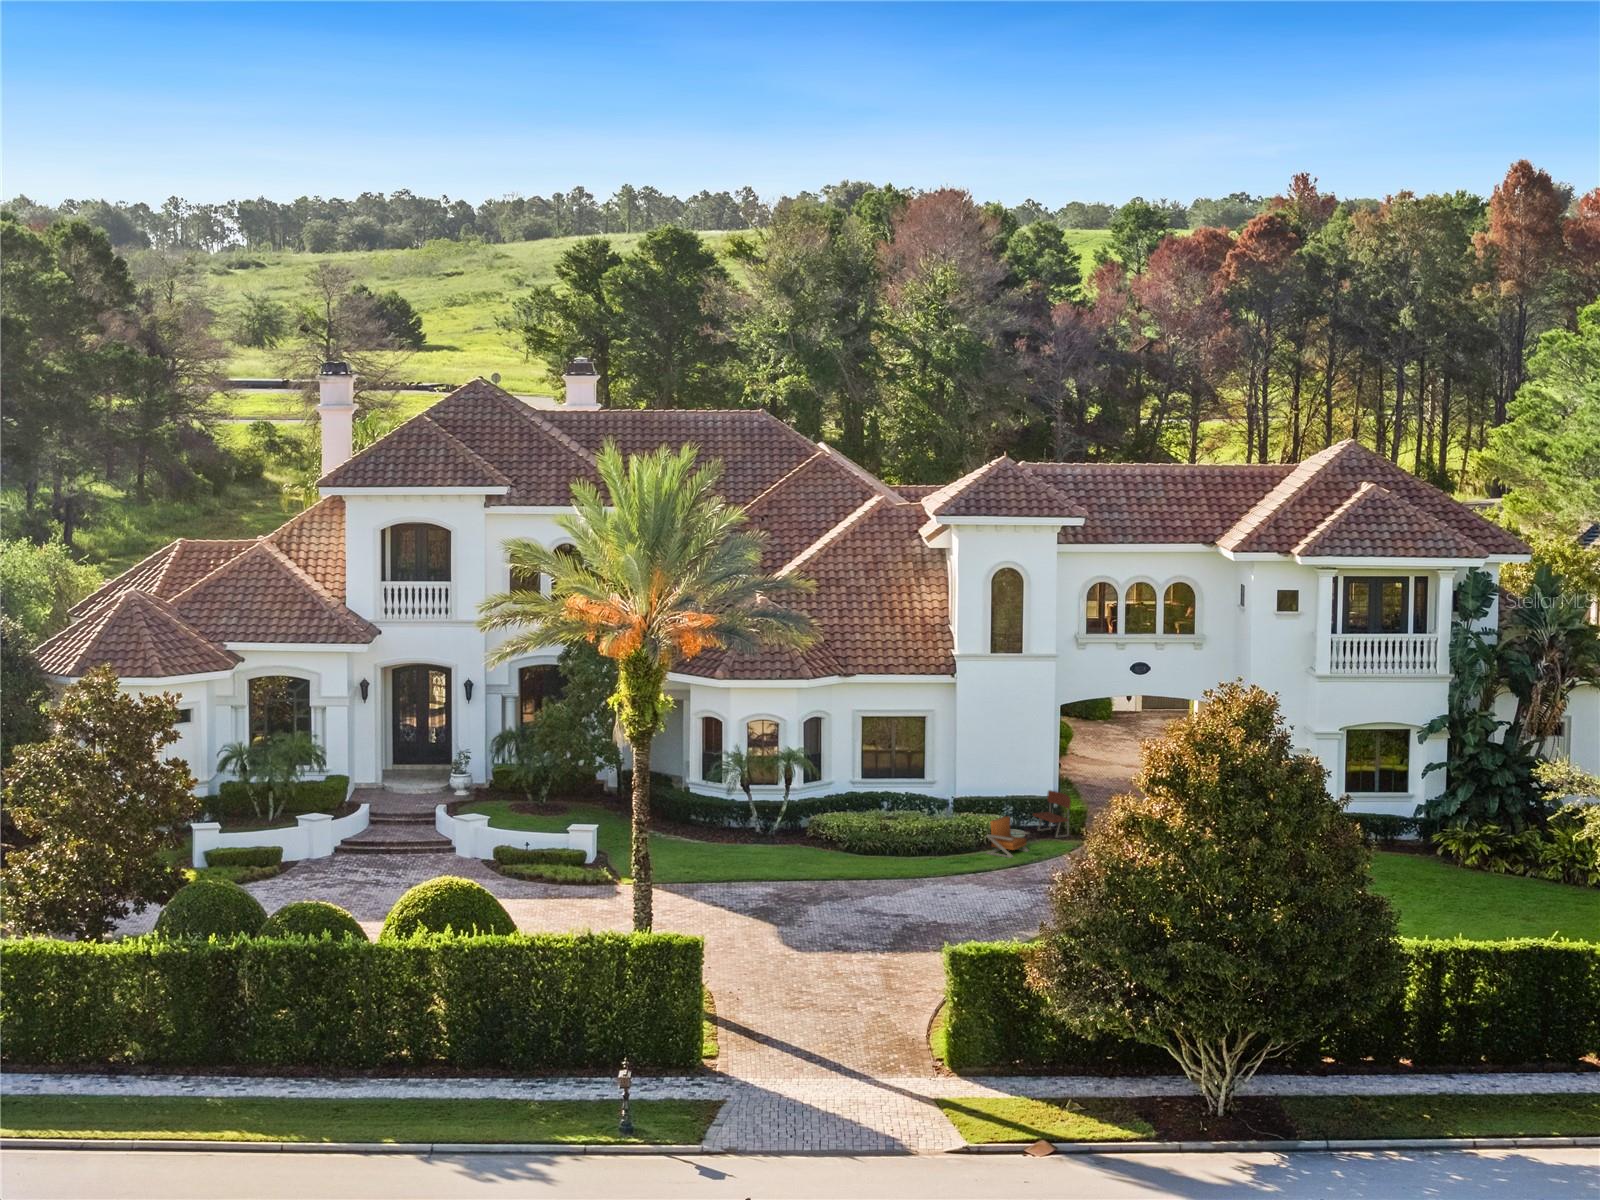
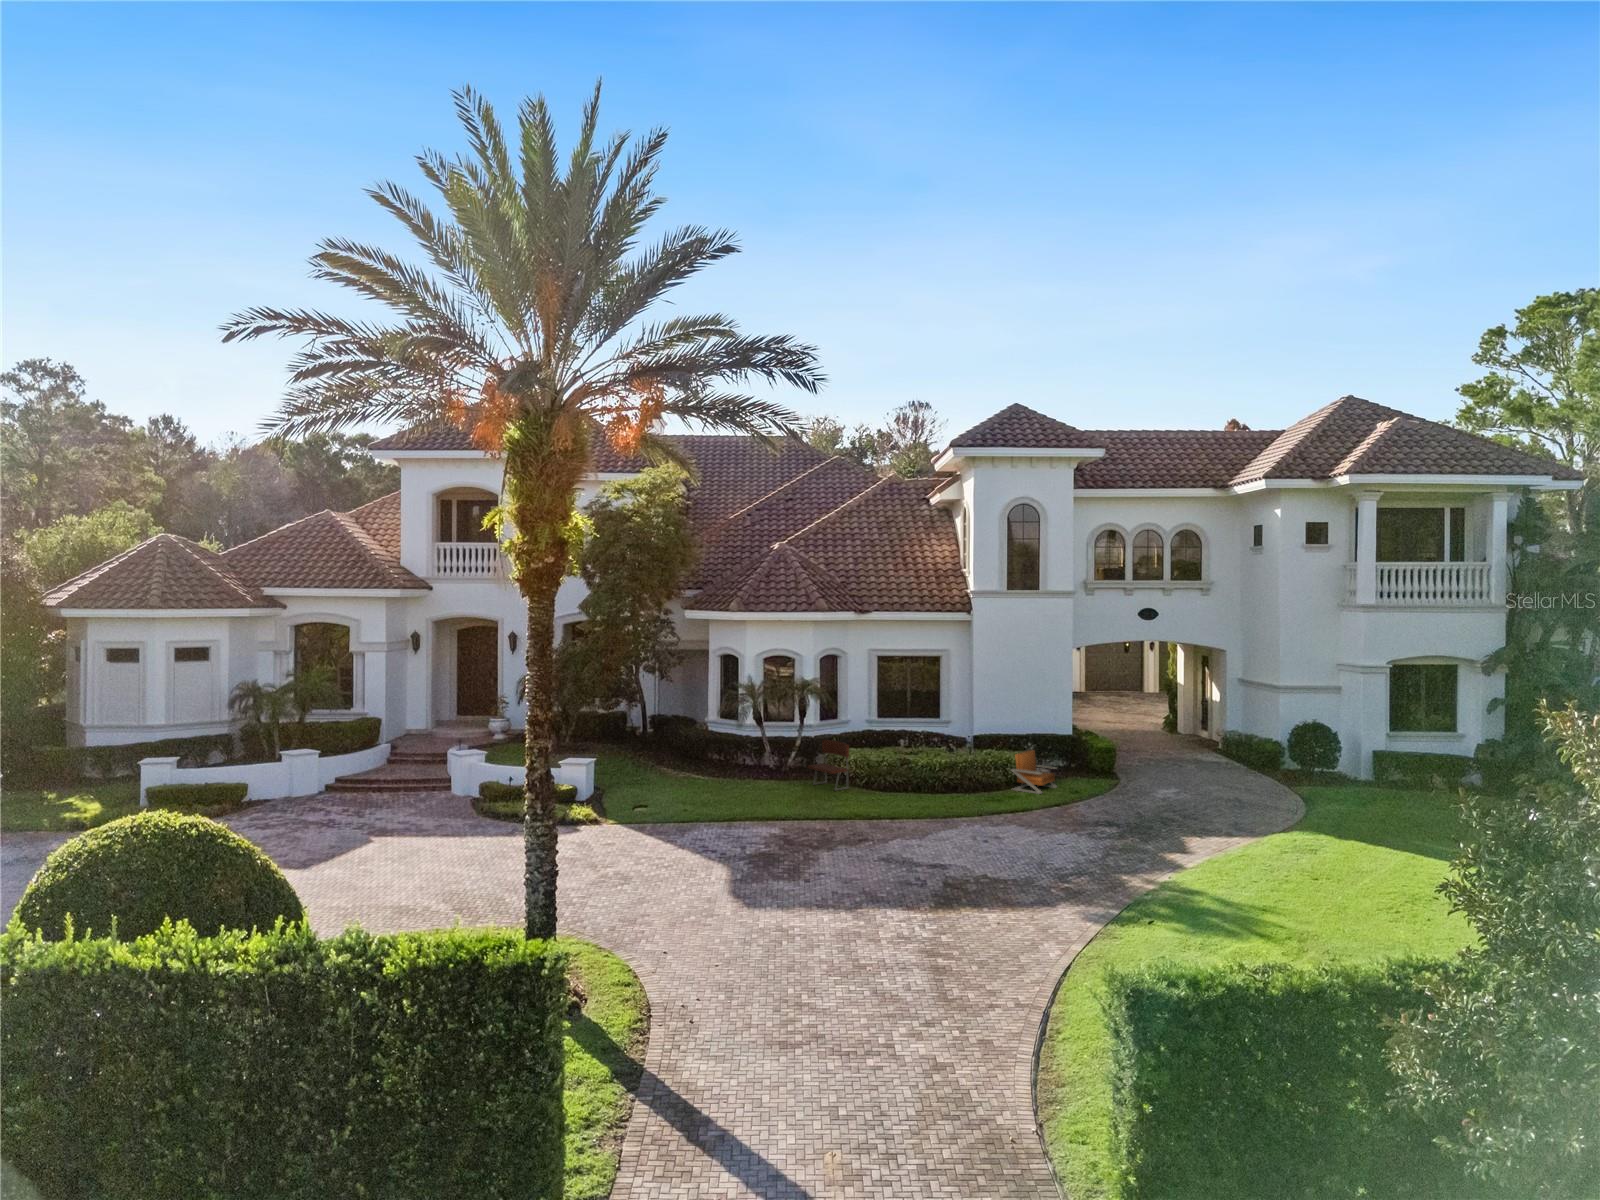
bench: present [1033,790,1071,838] -> present [808,740,849,791]

